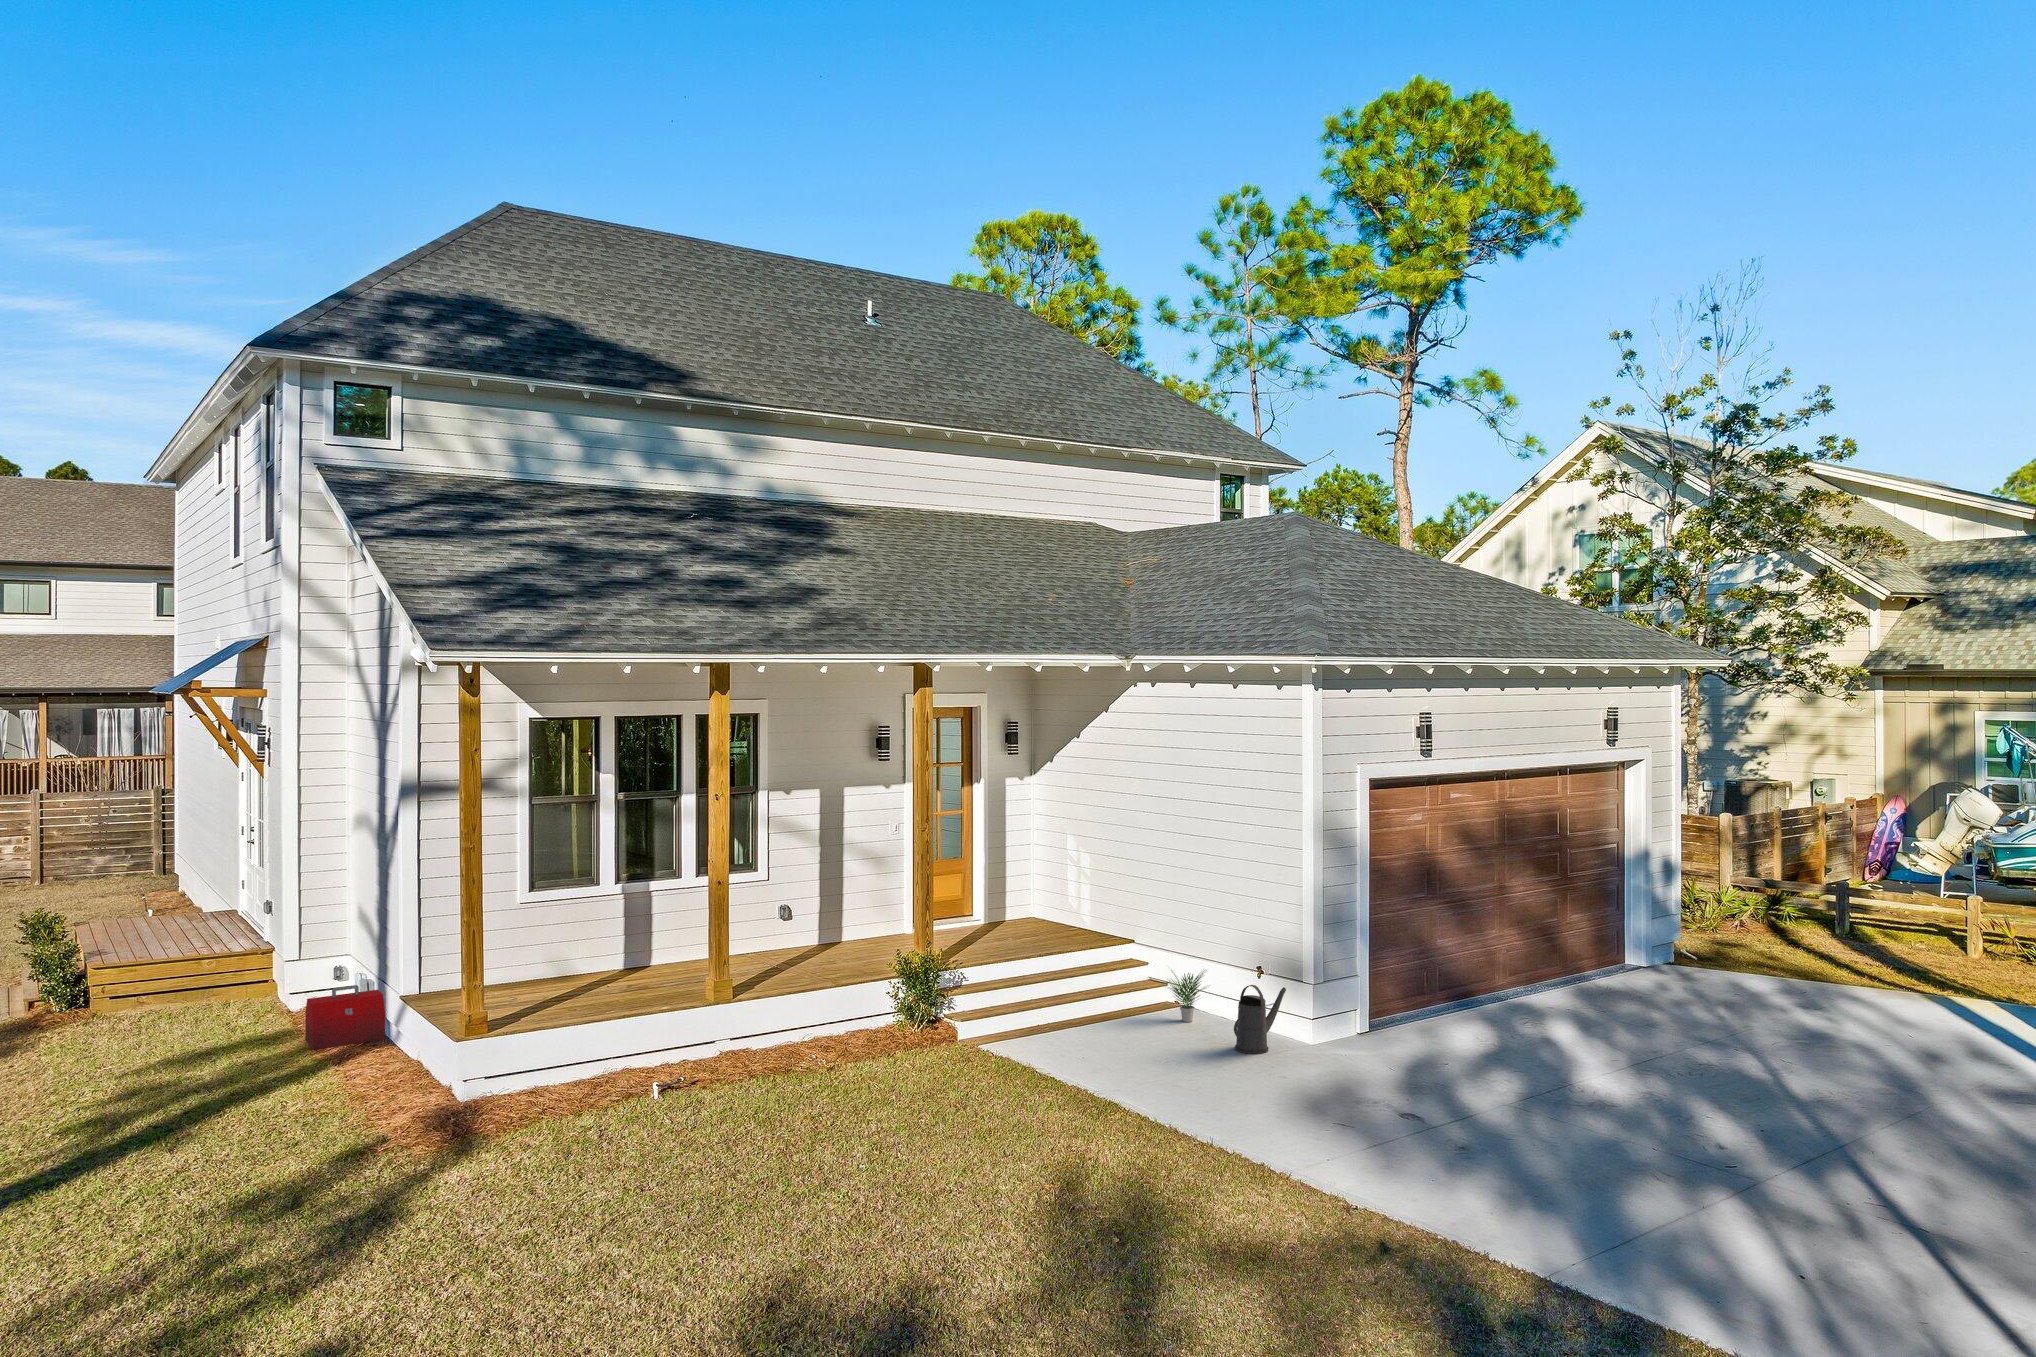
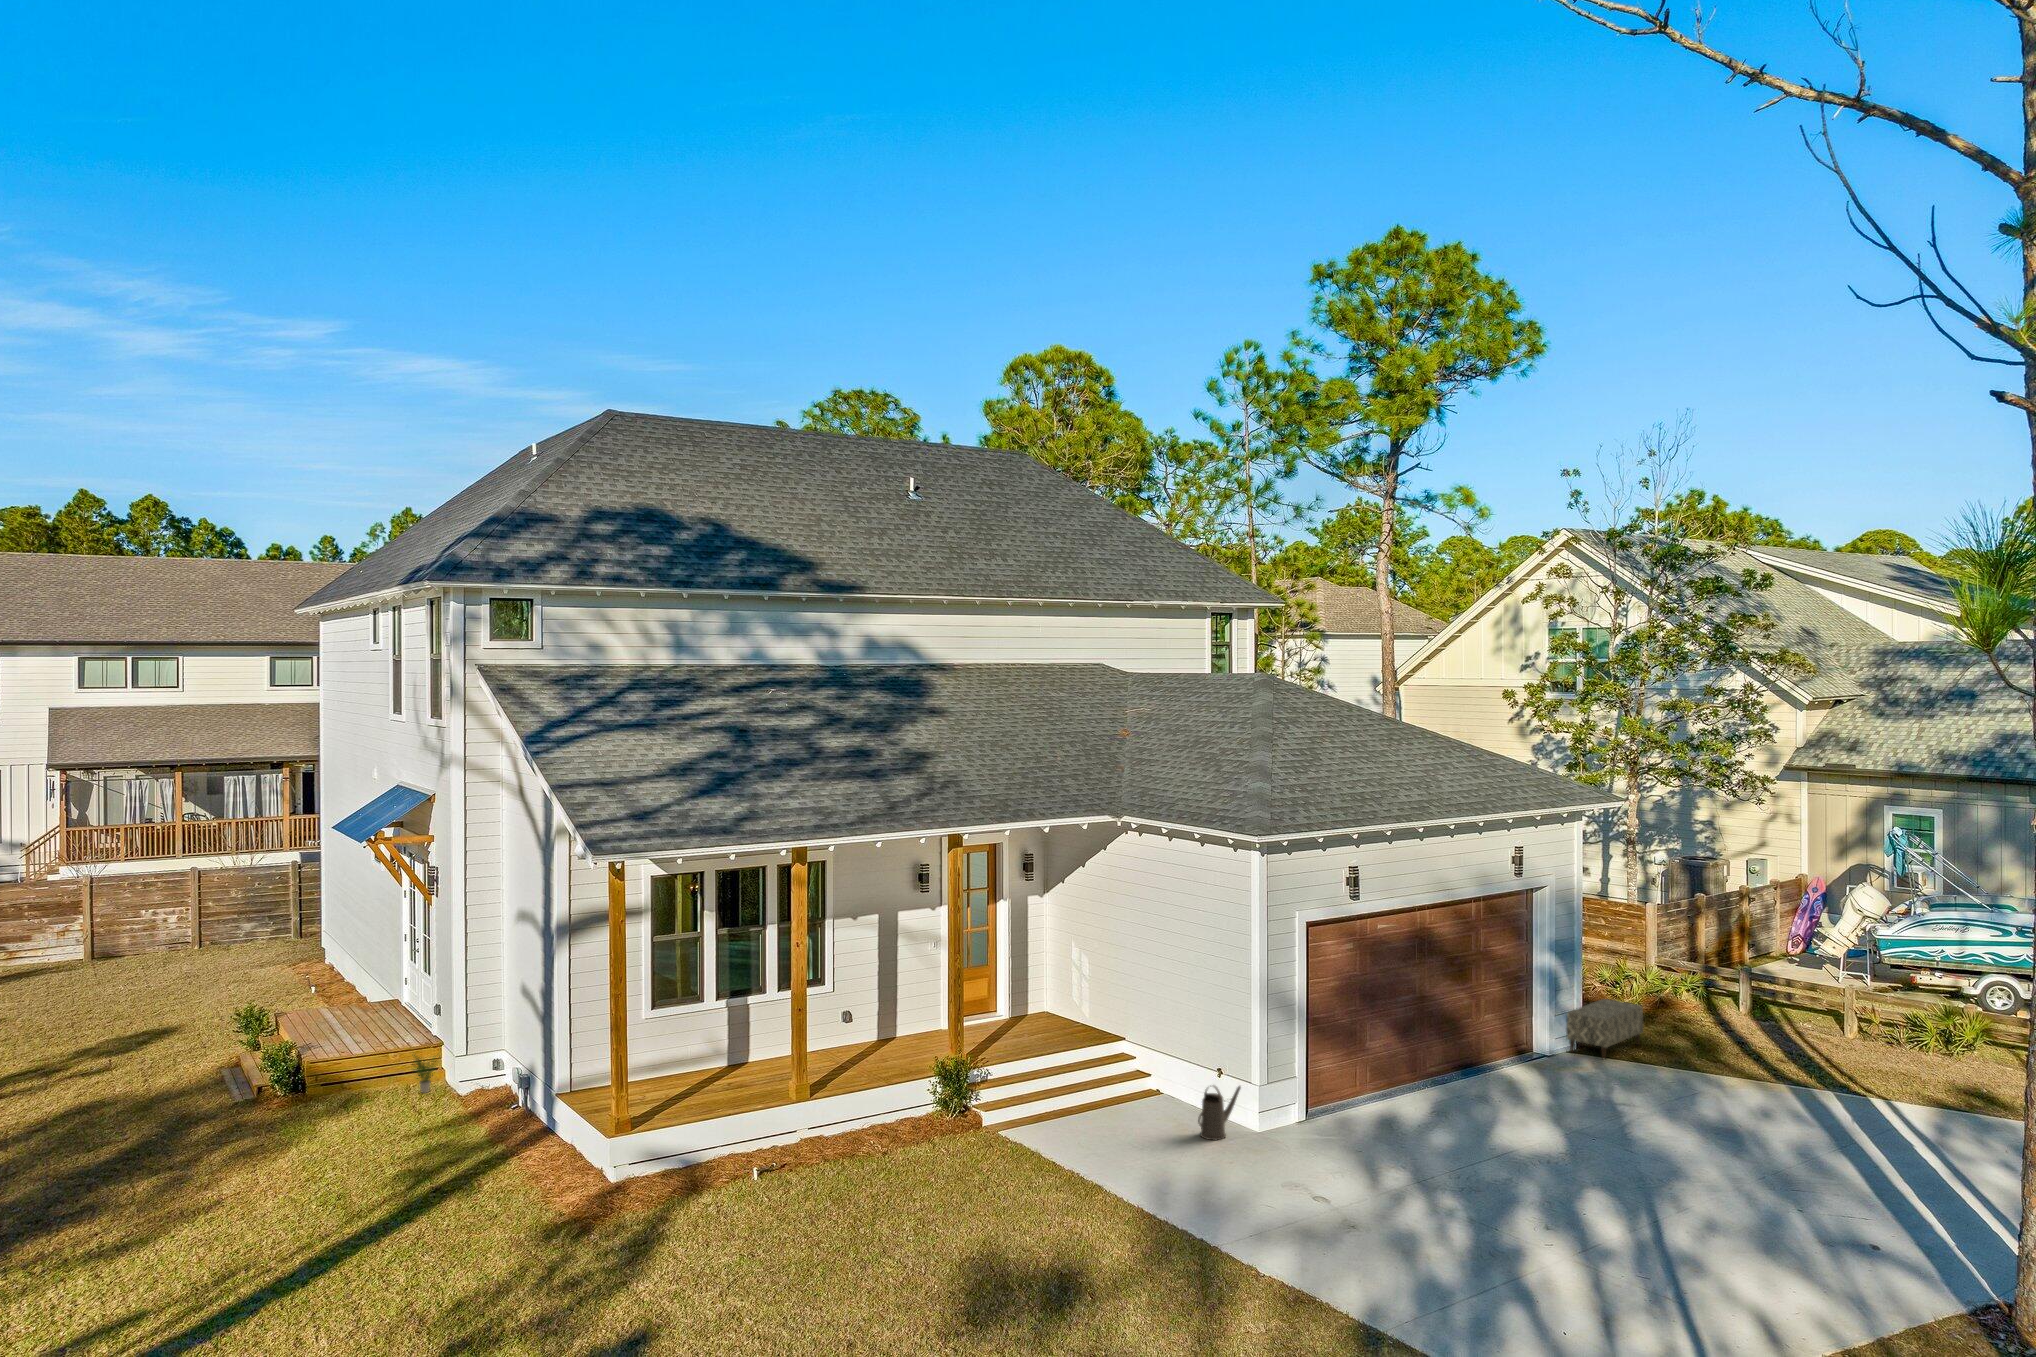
bench: none [1658,904,1746,972] -> present [1566,999,1643,1059]
potted plant: present [1169,971,1205,1022] -> present [412,1055,438,1093]
toolbox: present [305,985,385,1050] -> none [480,1082,541,1135]

